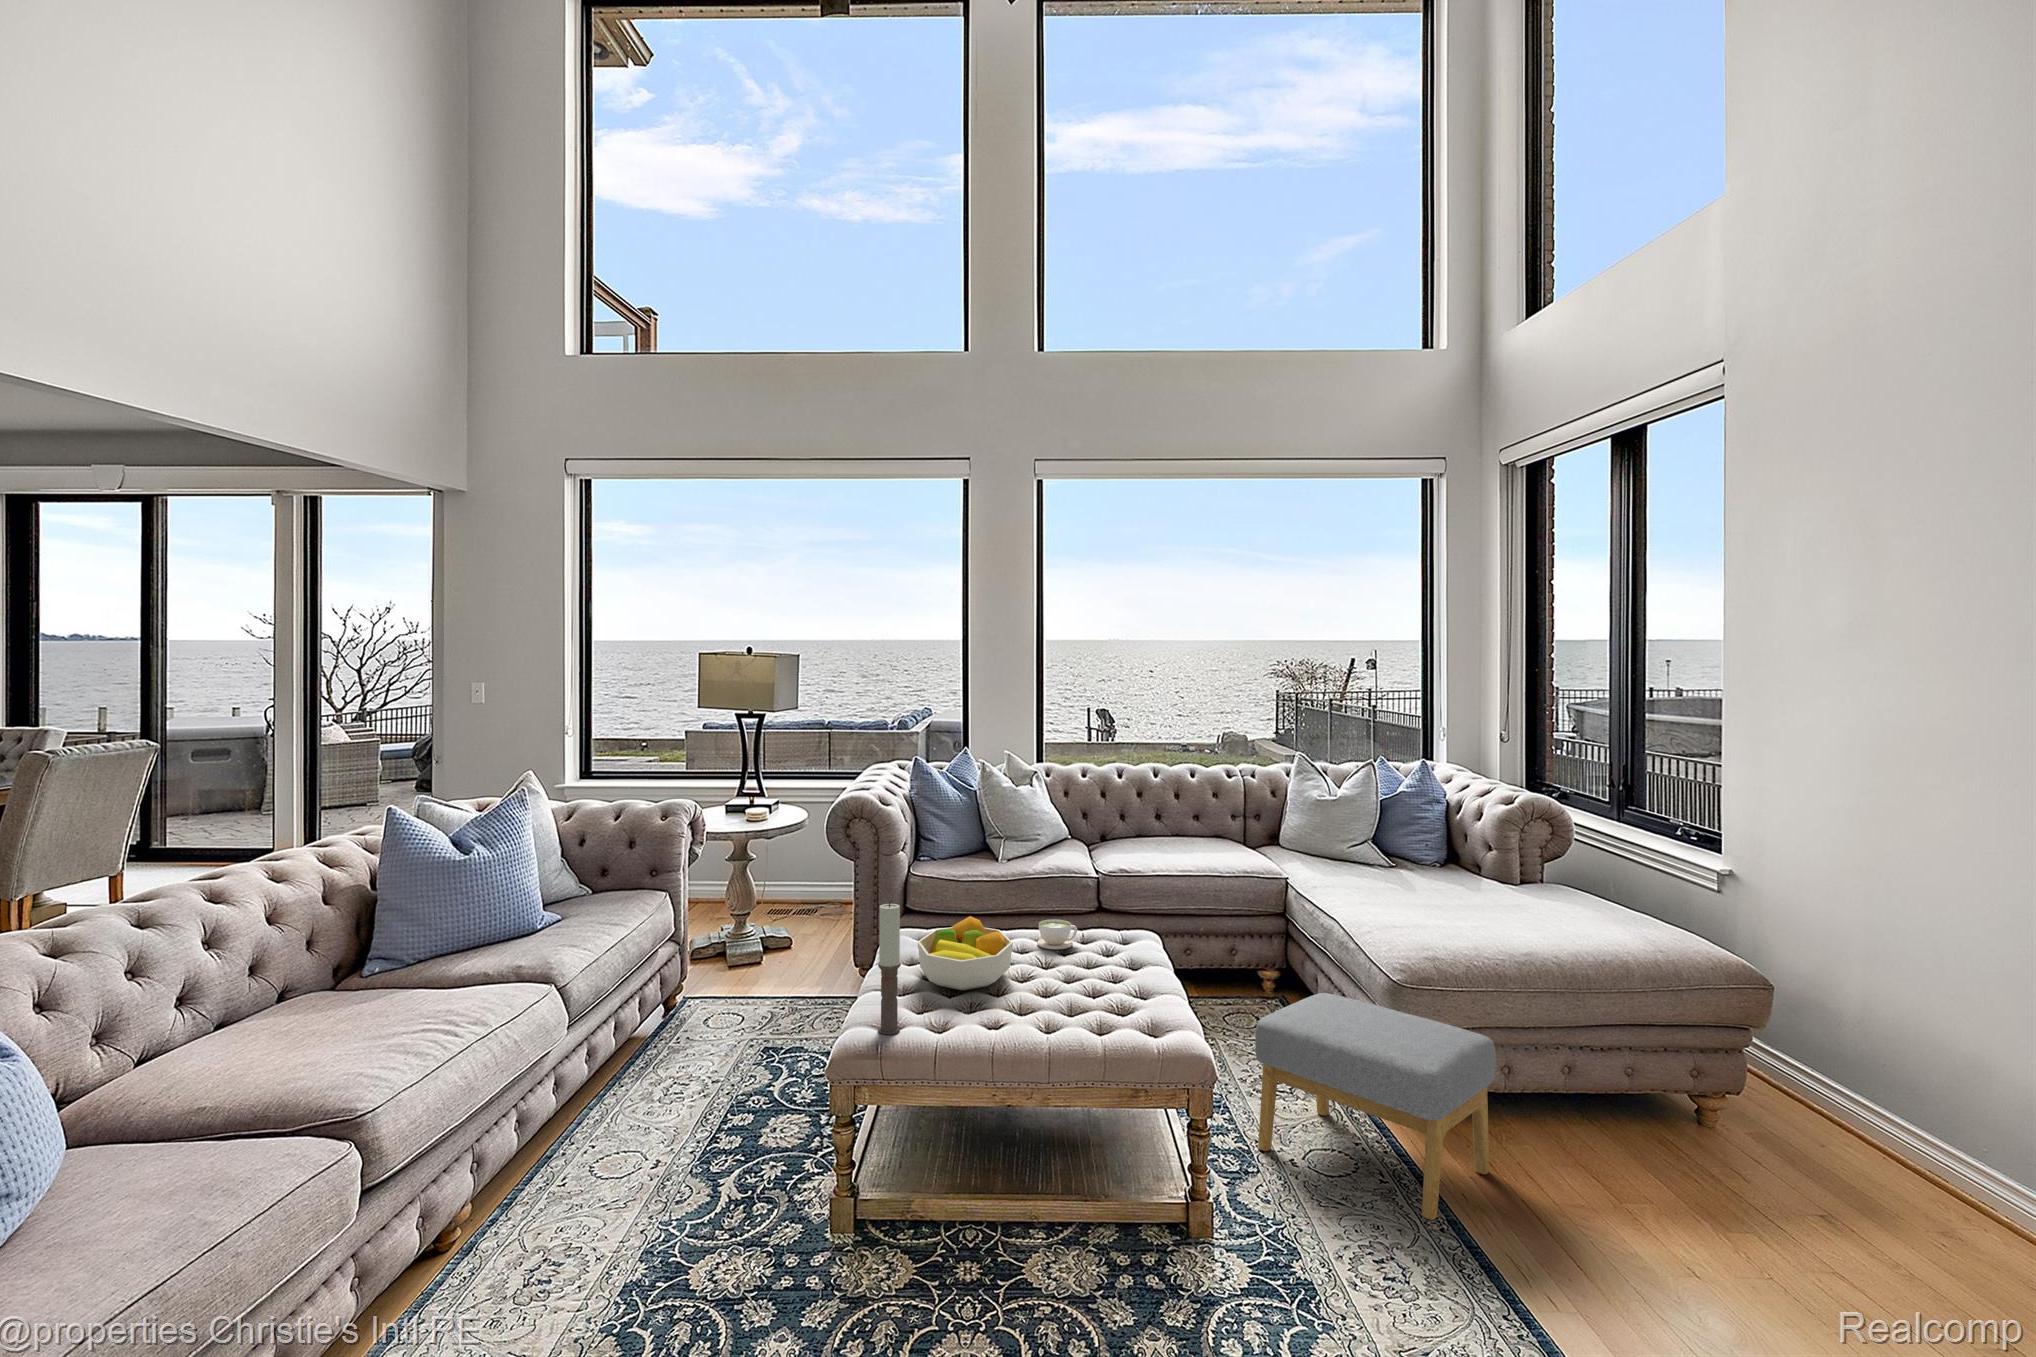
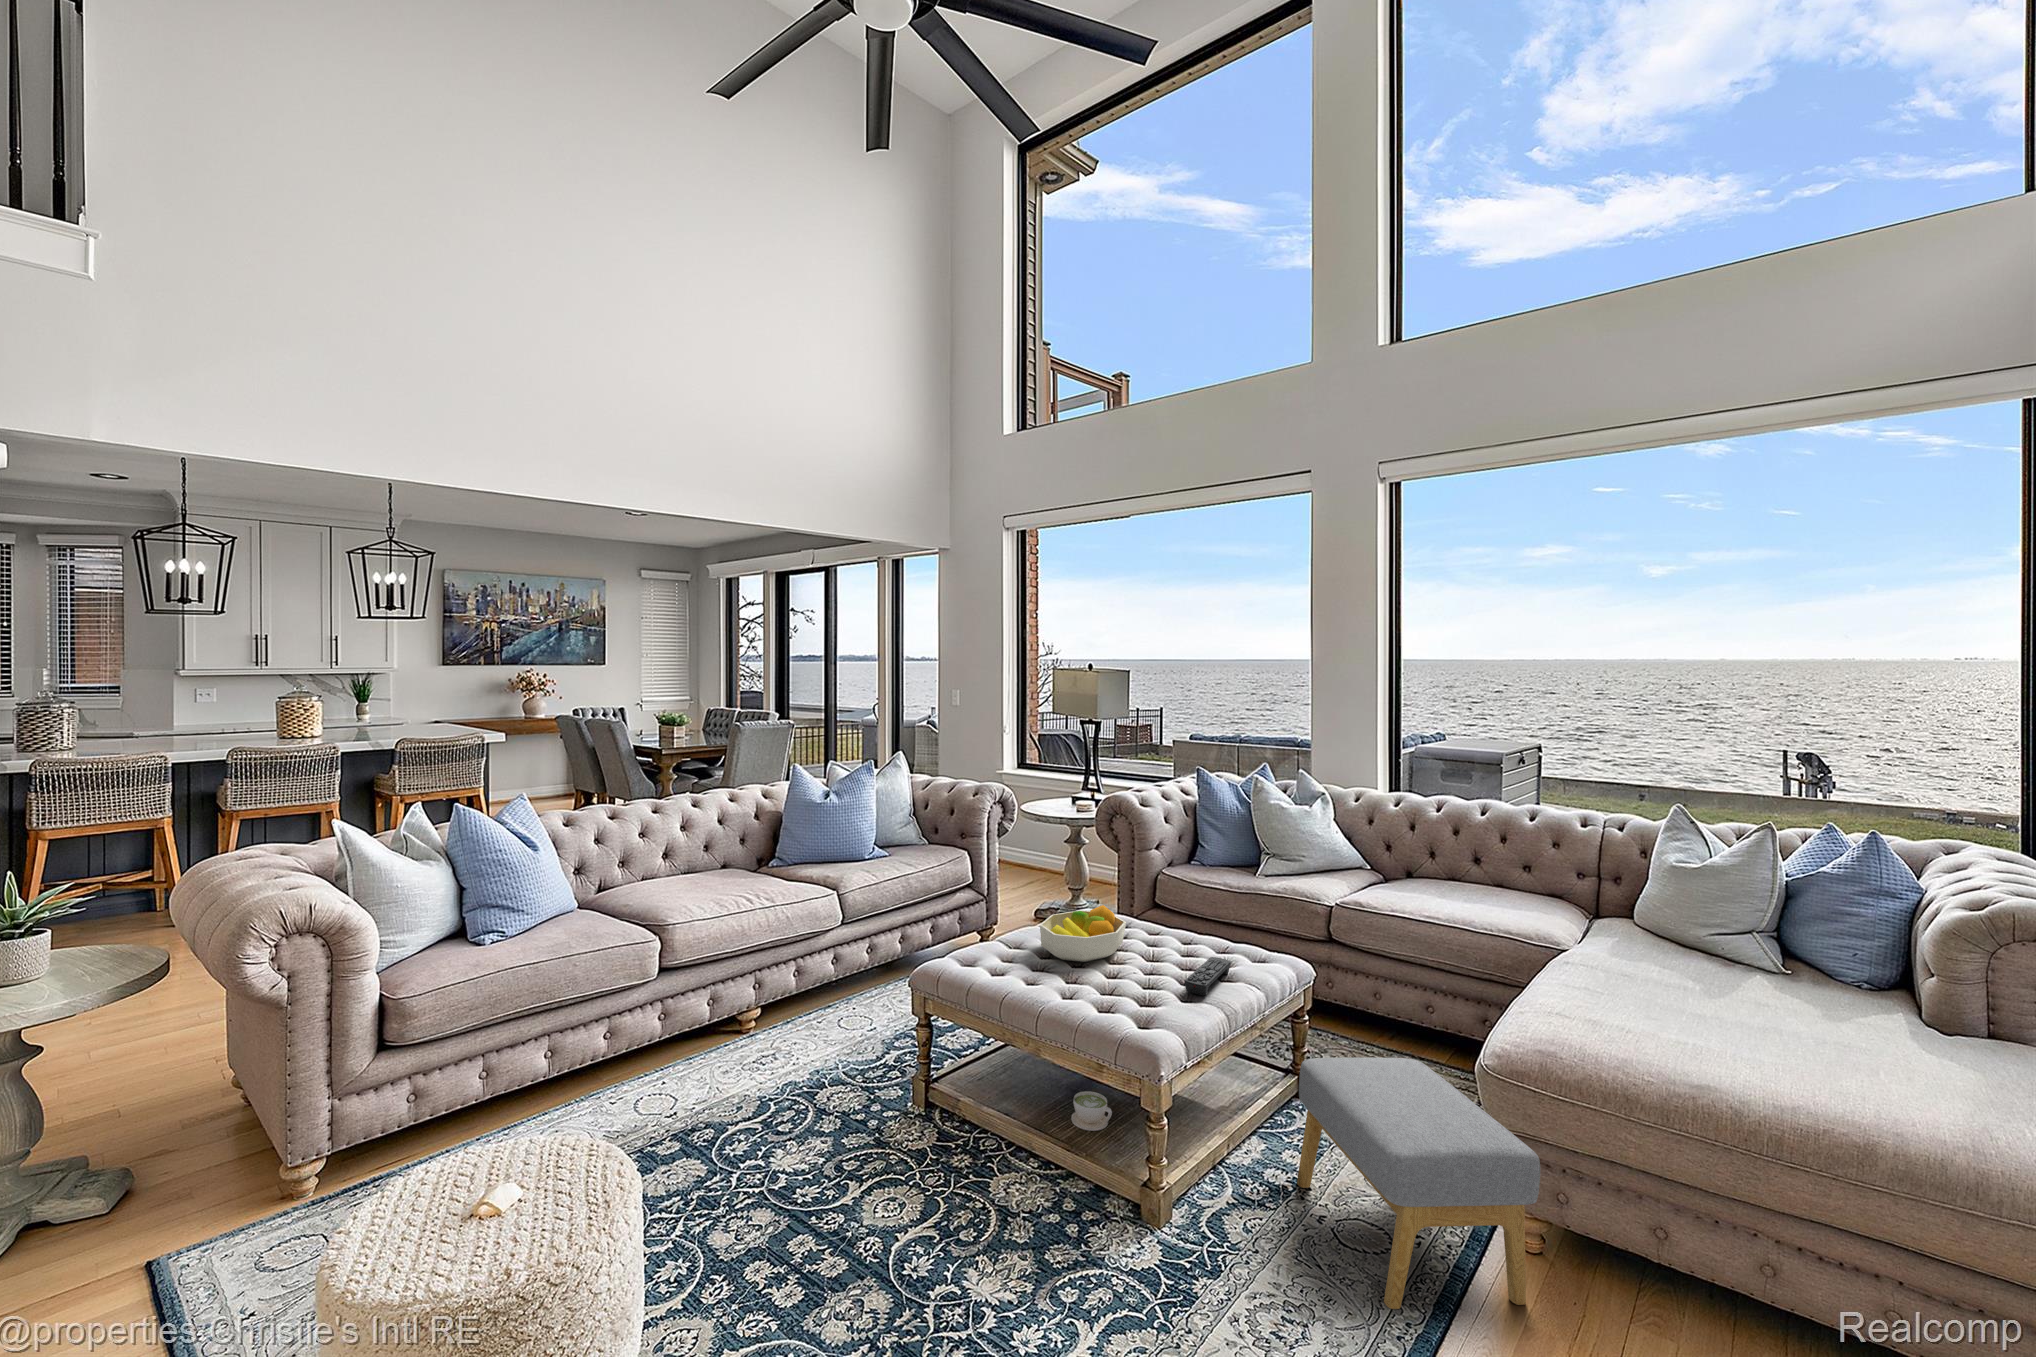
candle: present [878,902,901,1034] -> none [963,873,984,973]
coffee cup: present [1037,919,1077,949] -> present [1071,1091,1112,1131]
remote control: none [1100,945,1144,987] -> present [1184,957,1231,996]

